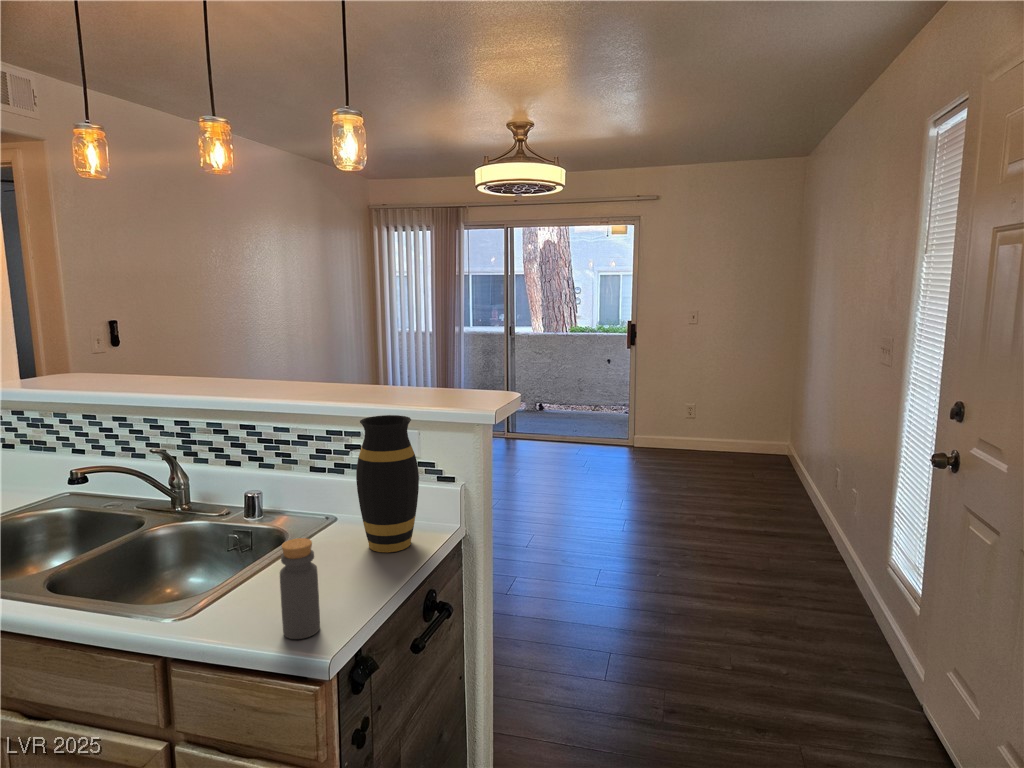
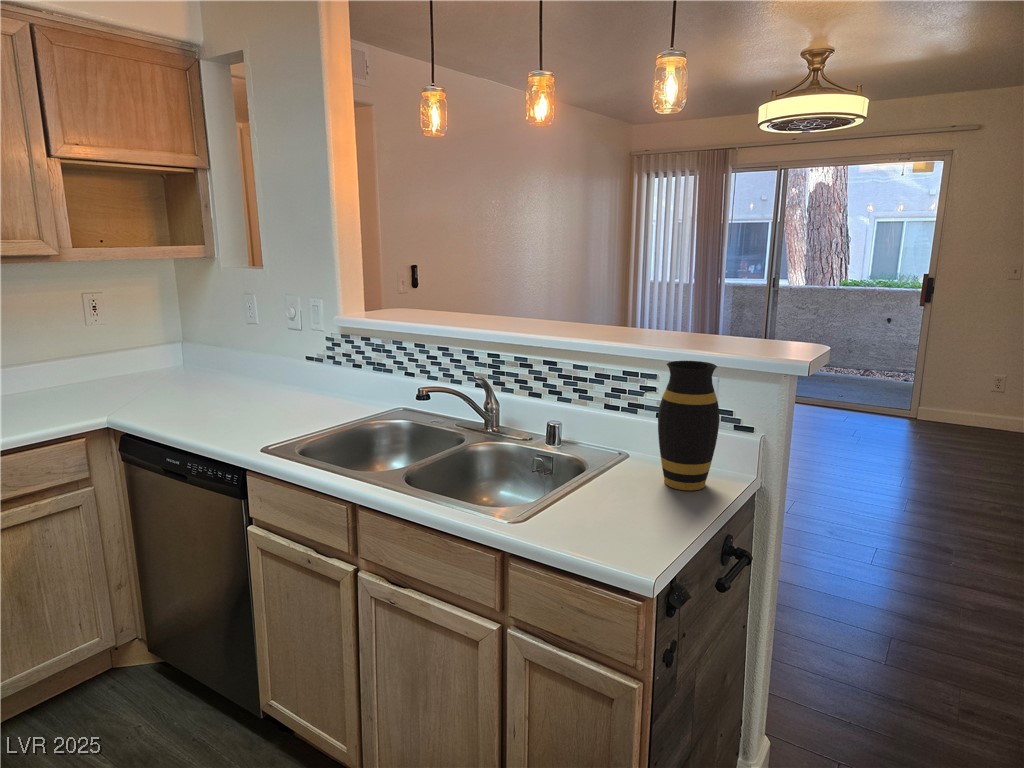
bottle: present [280,538,320,639] -> none [606,463,640,551]

